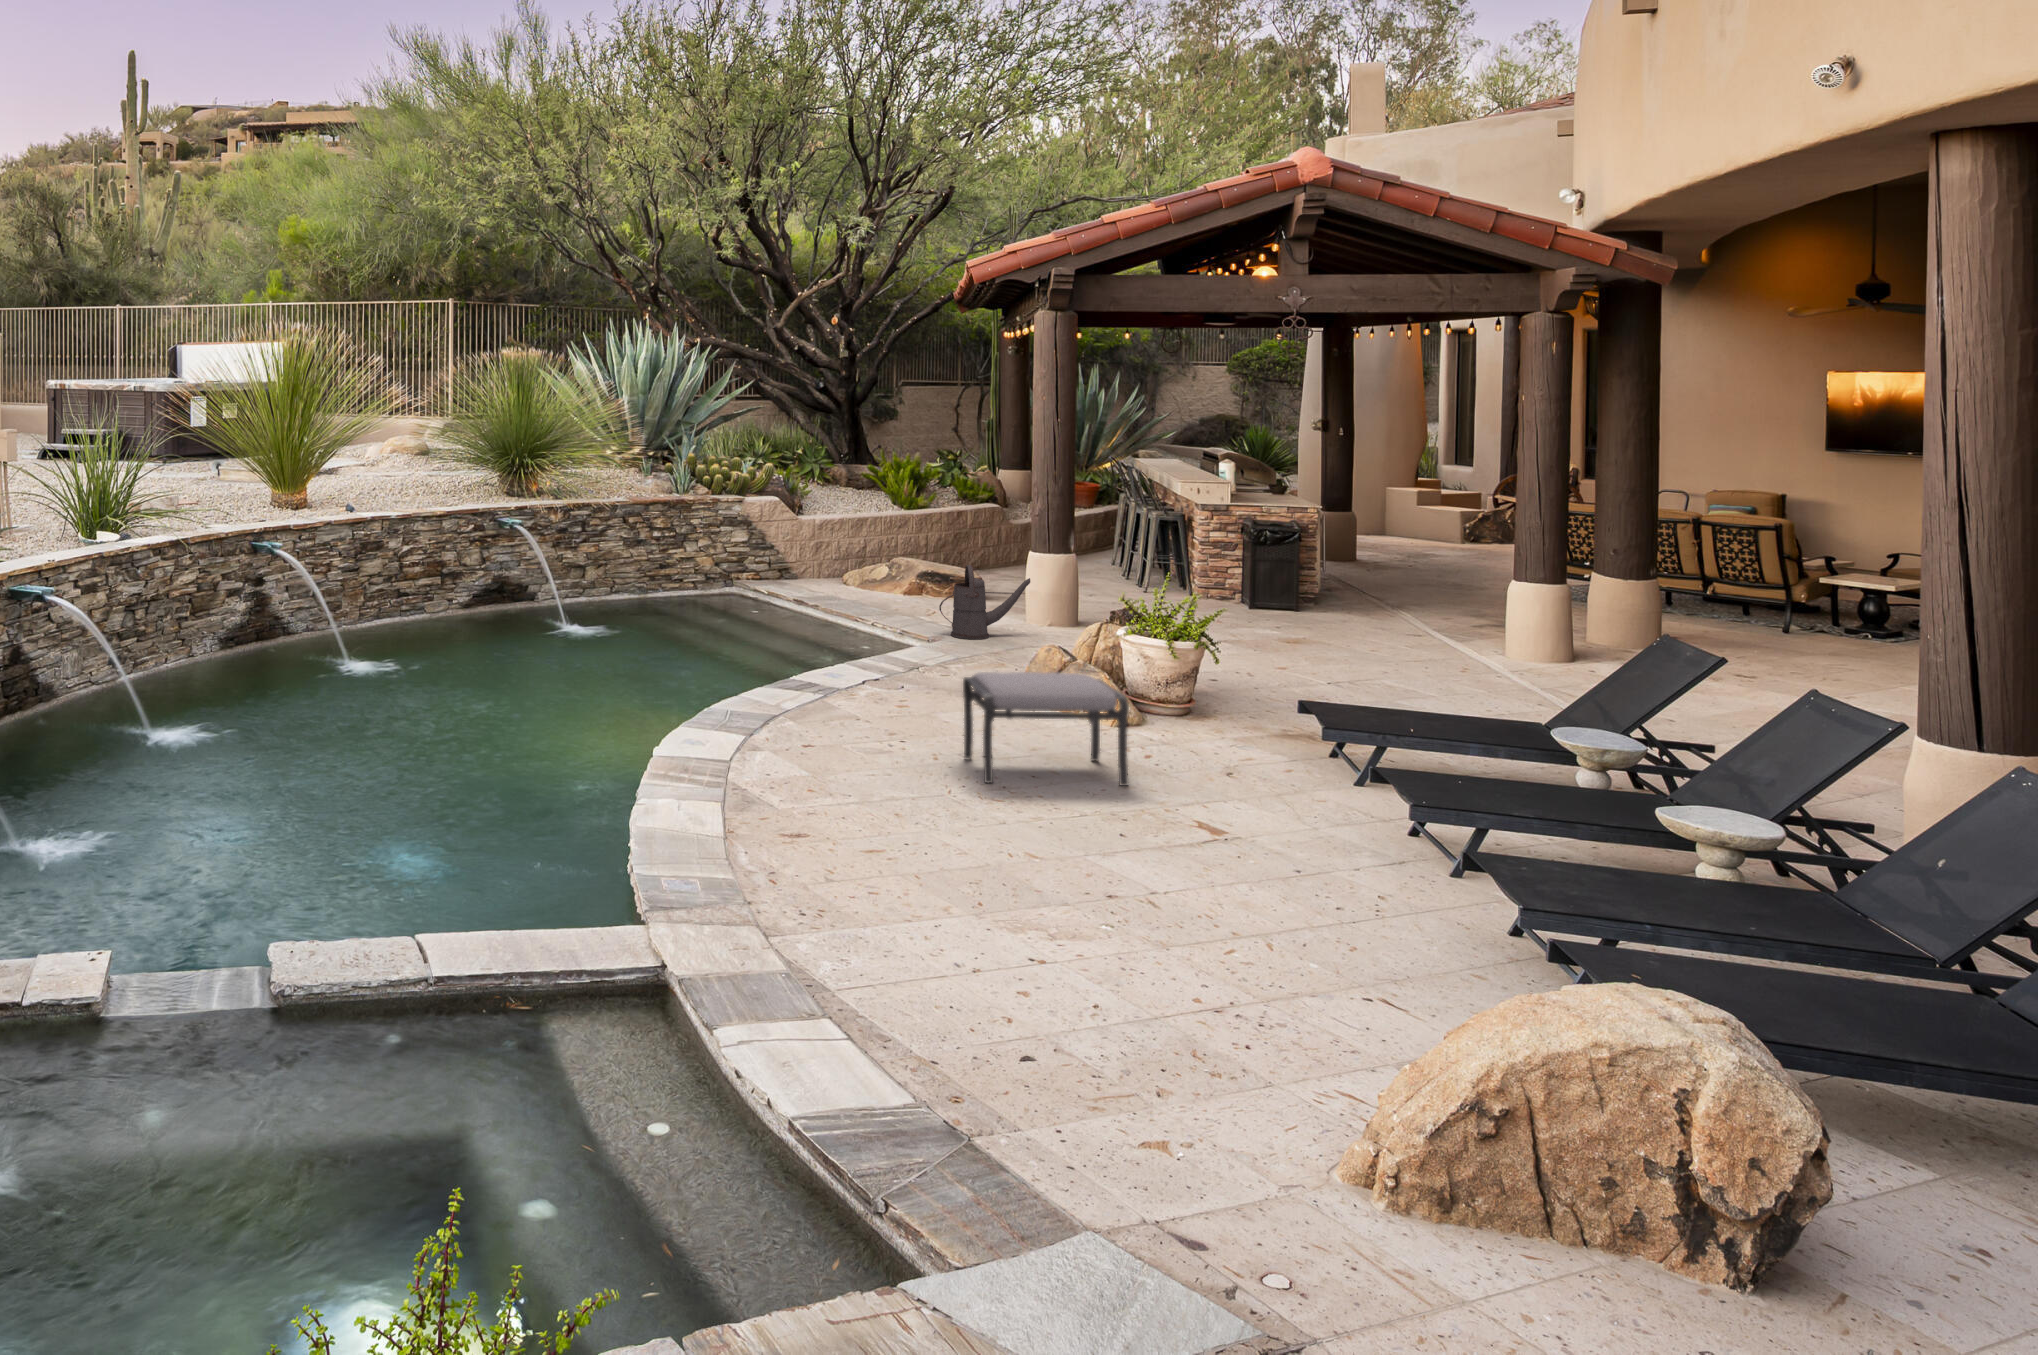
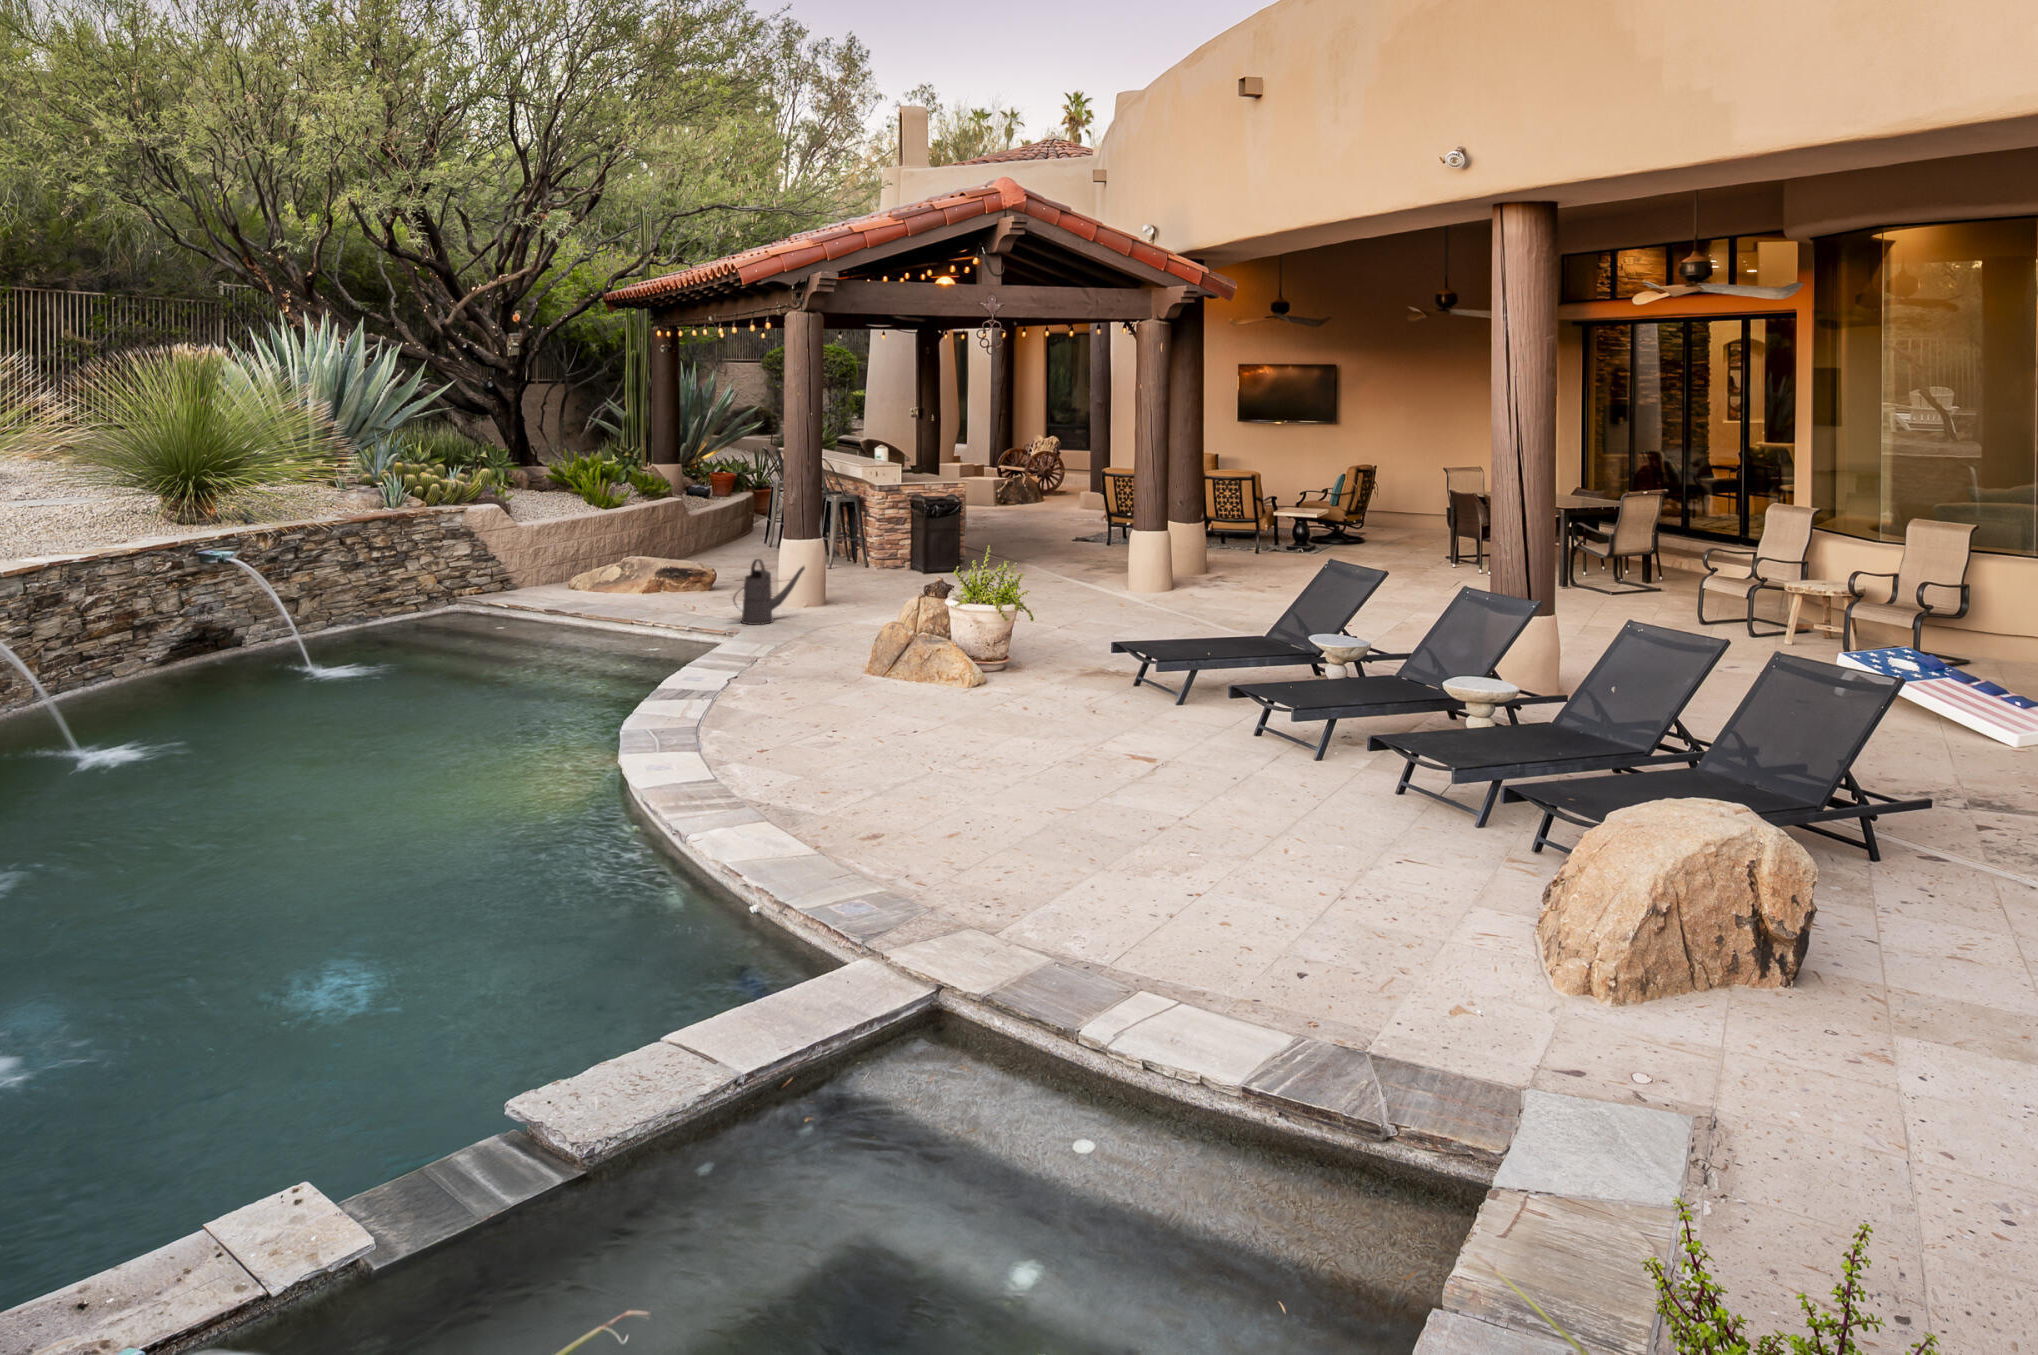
ottoman: present [963,672,1129,786] -> none [913,636,1042,733]

